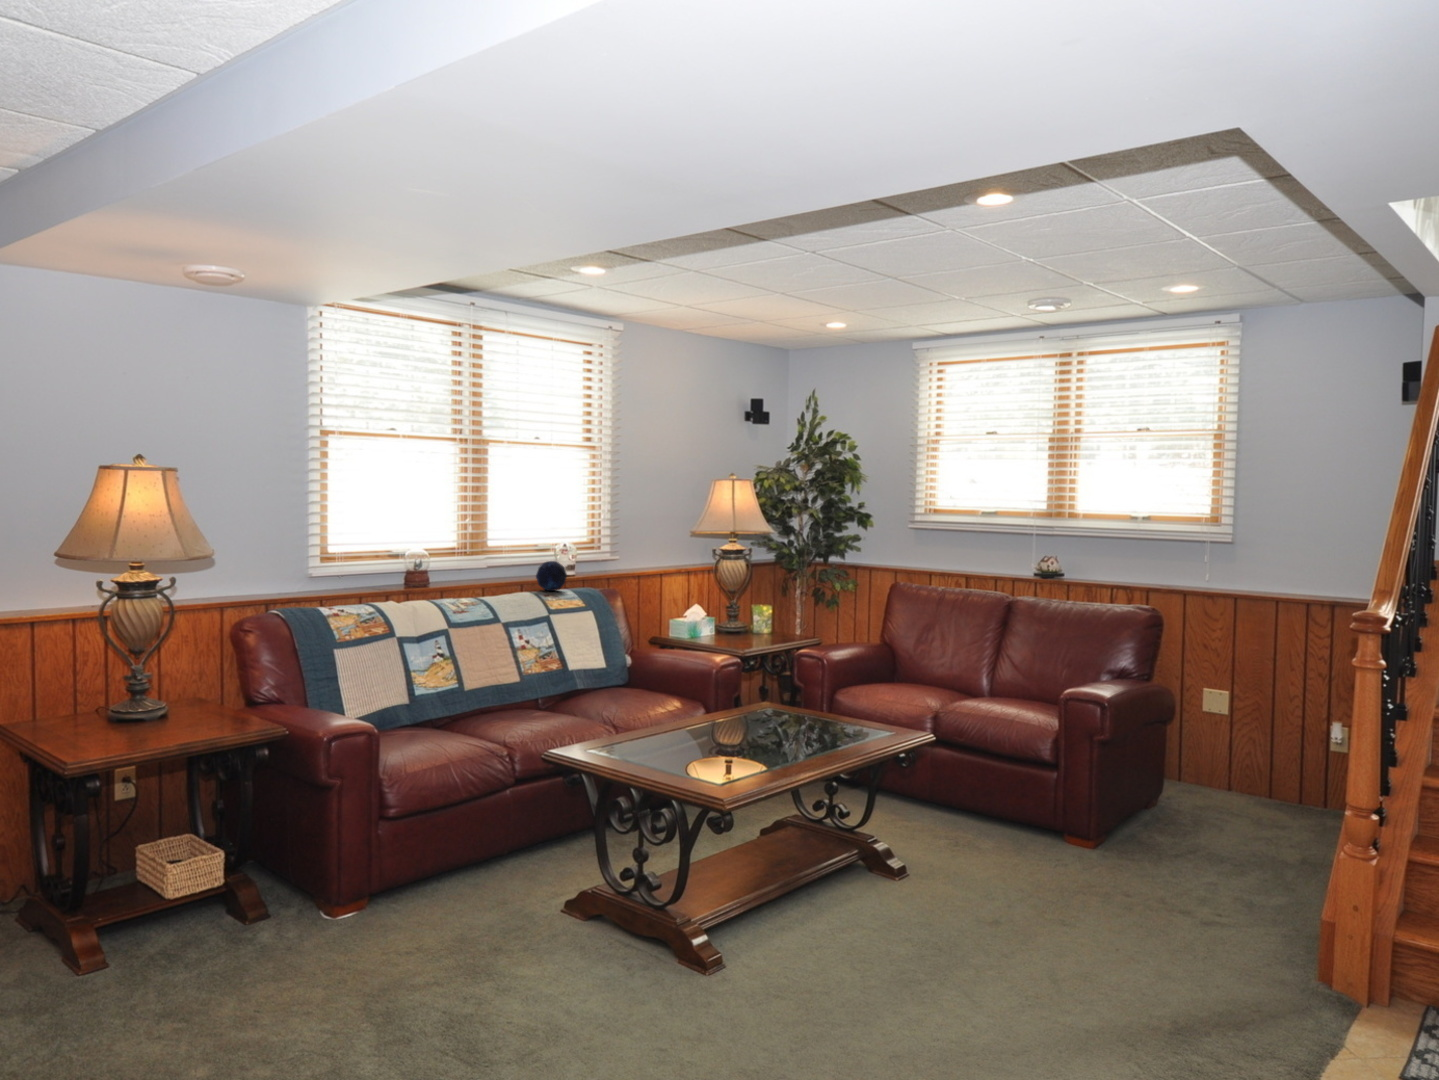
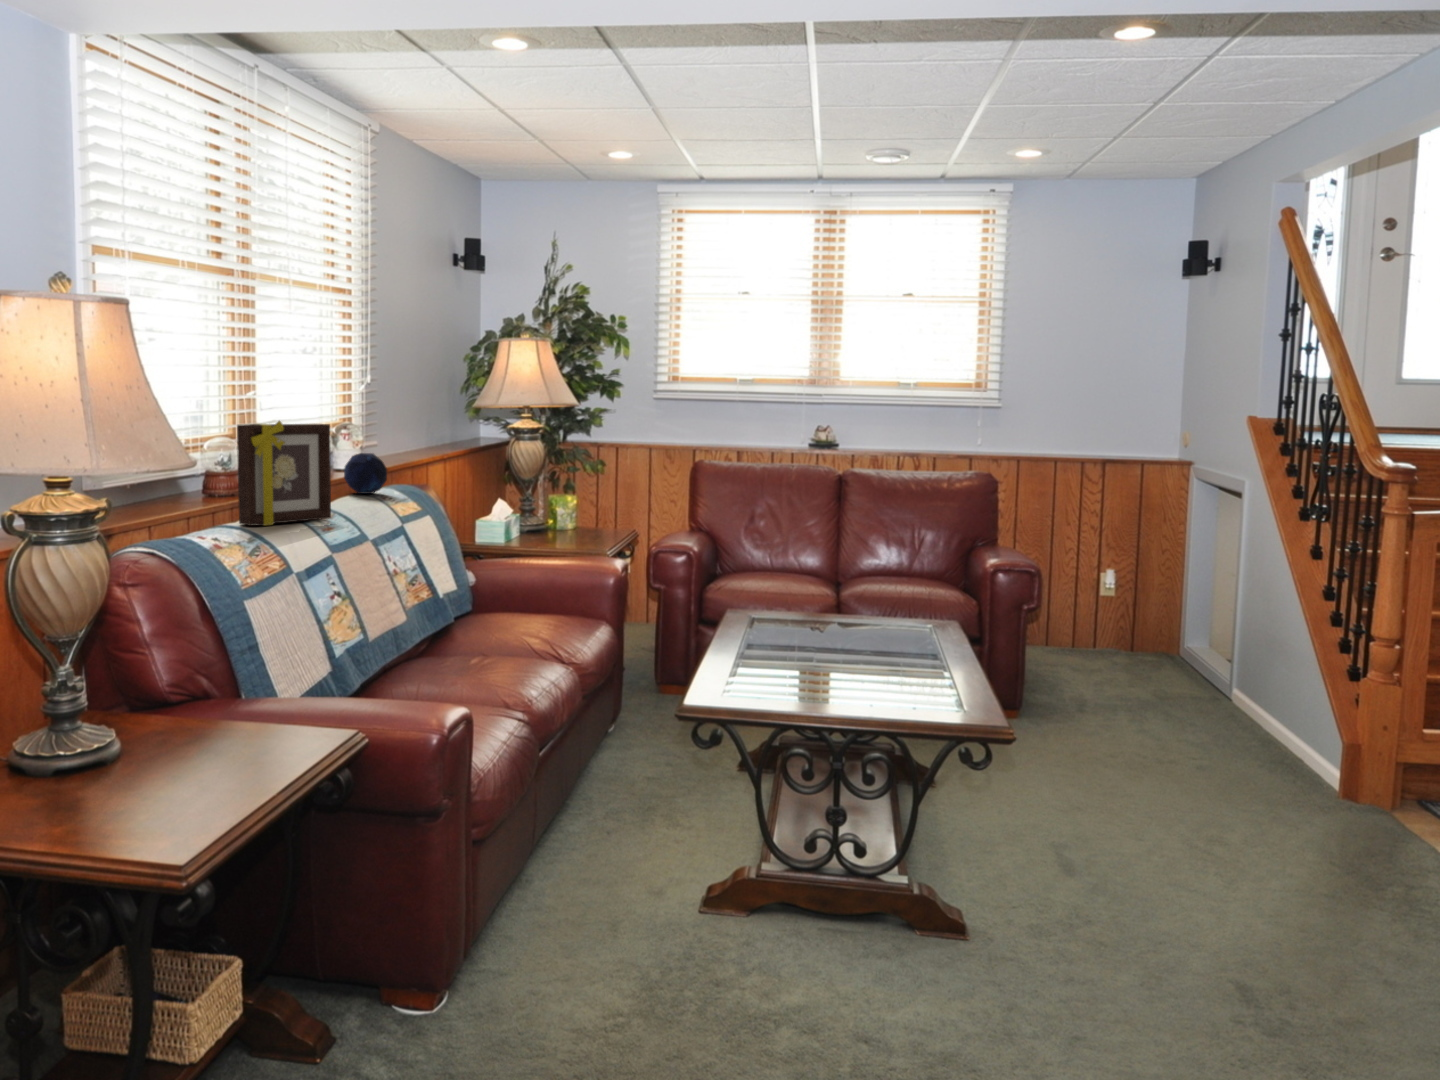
picture frame: none [393,534,465,605] -> present [237,421,331,526]

